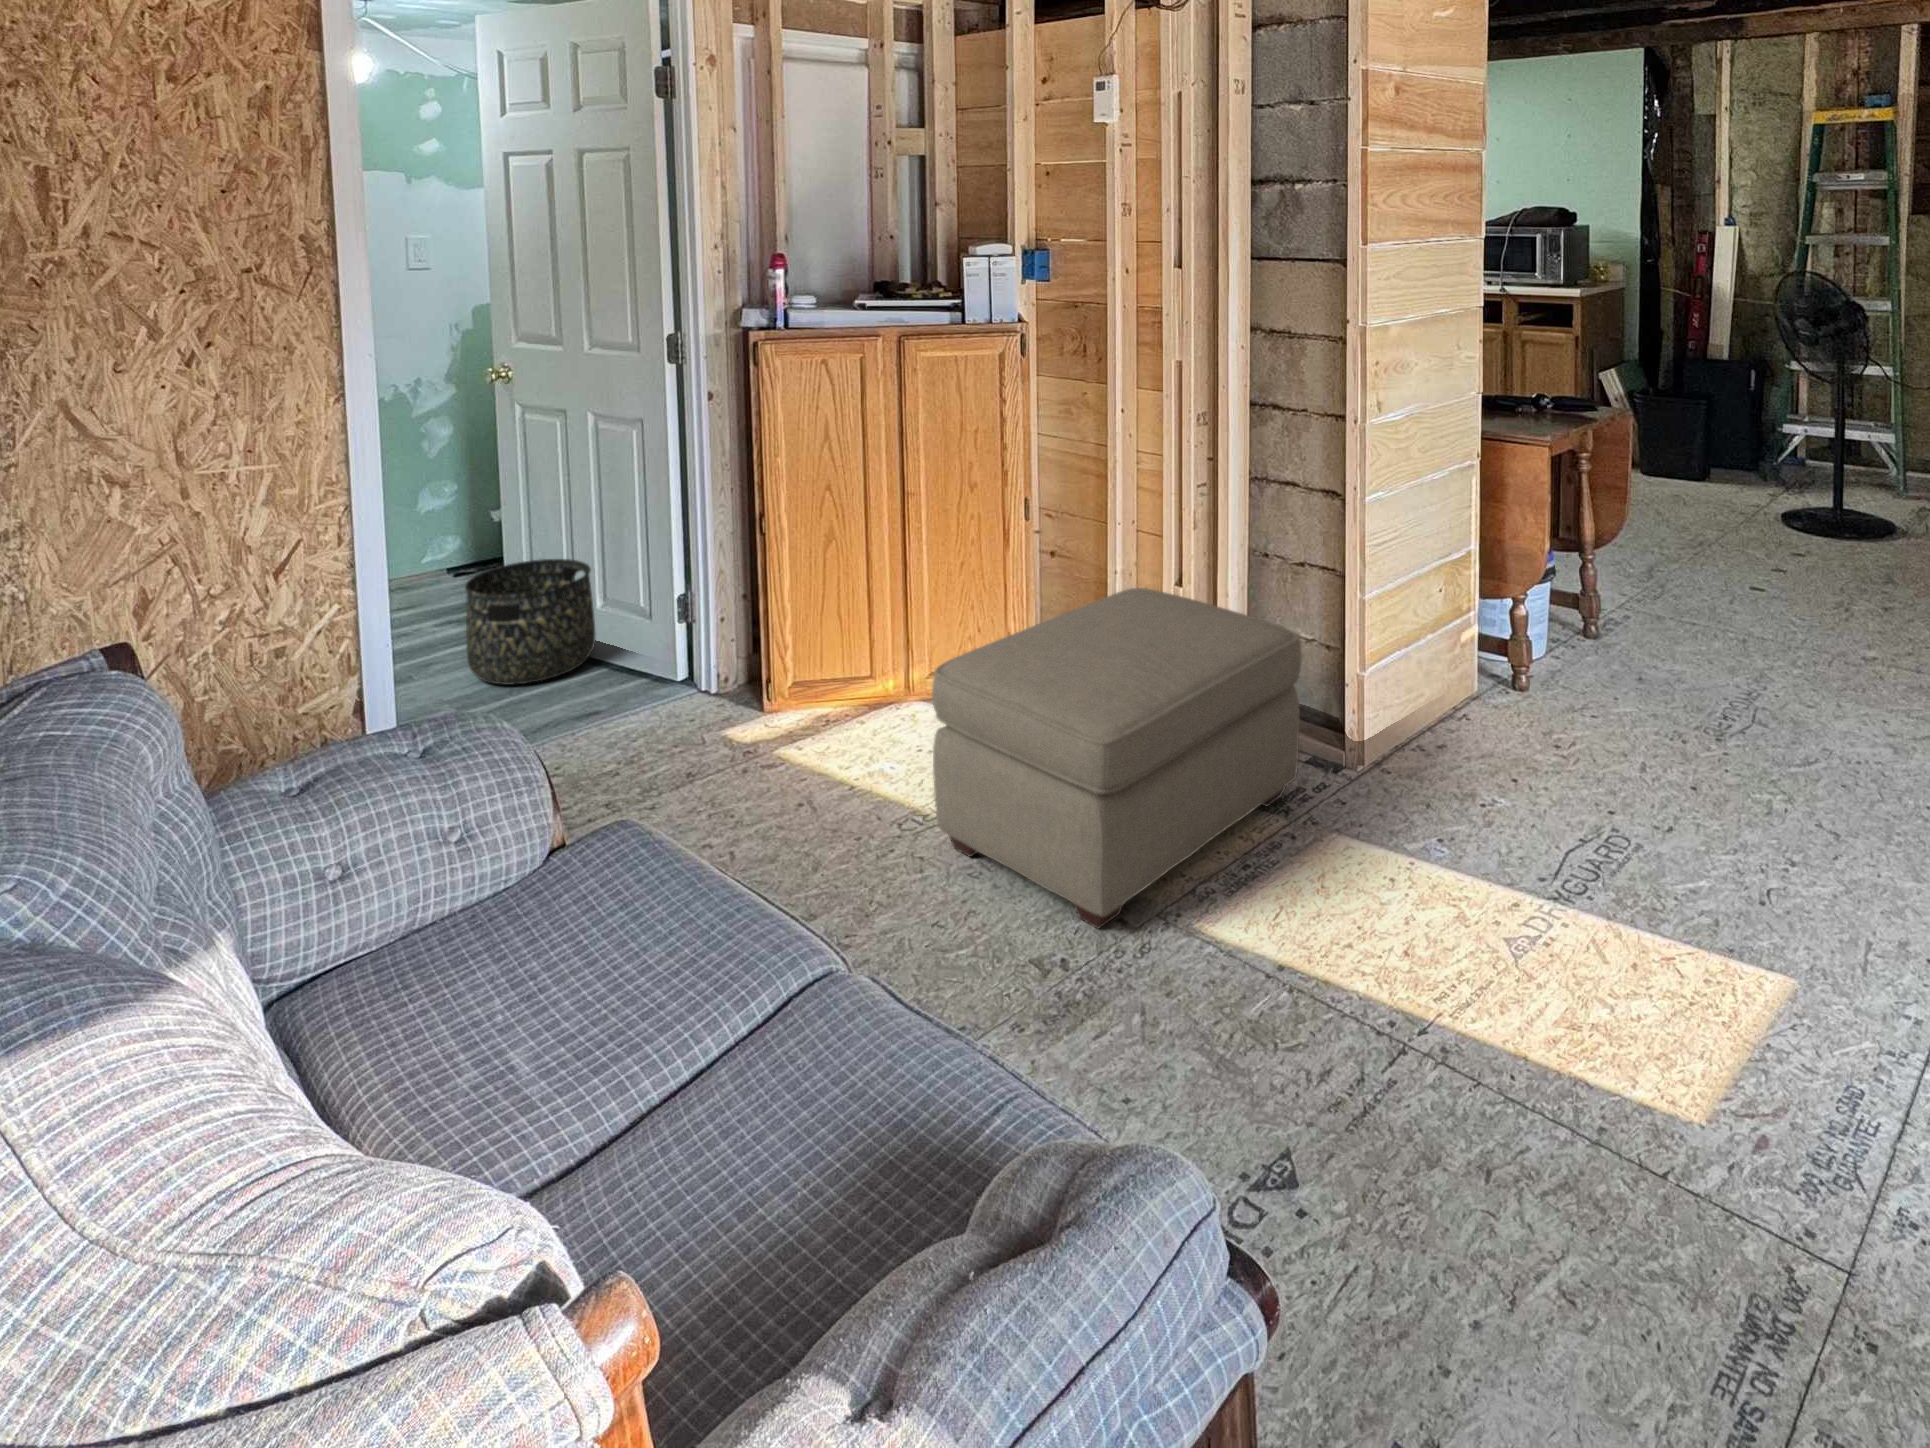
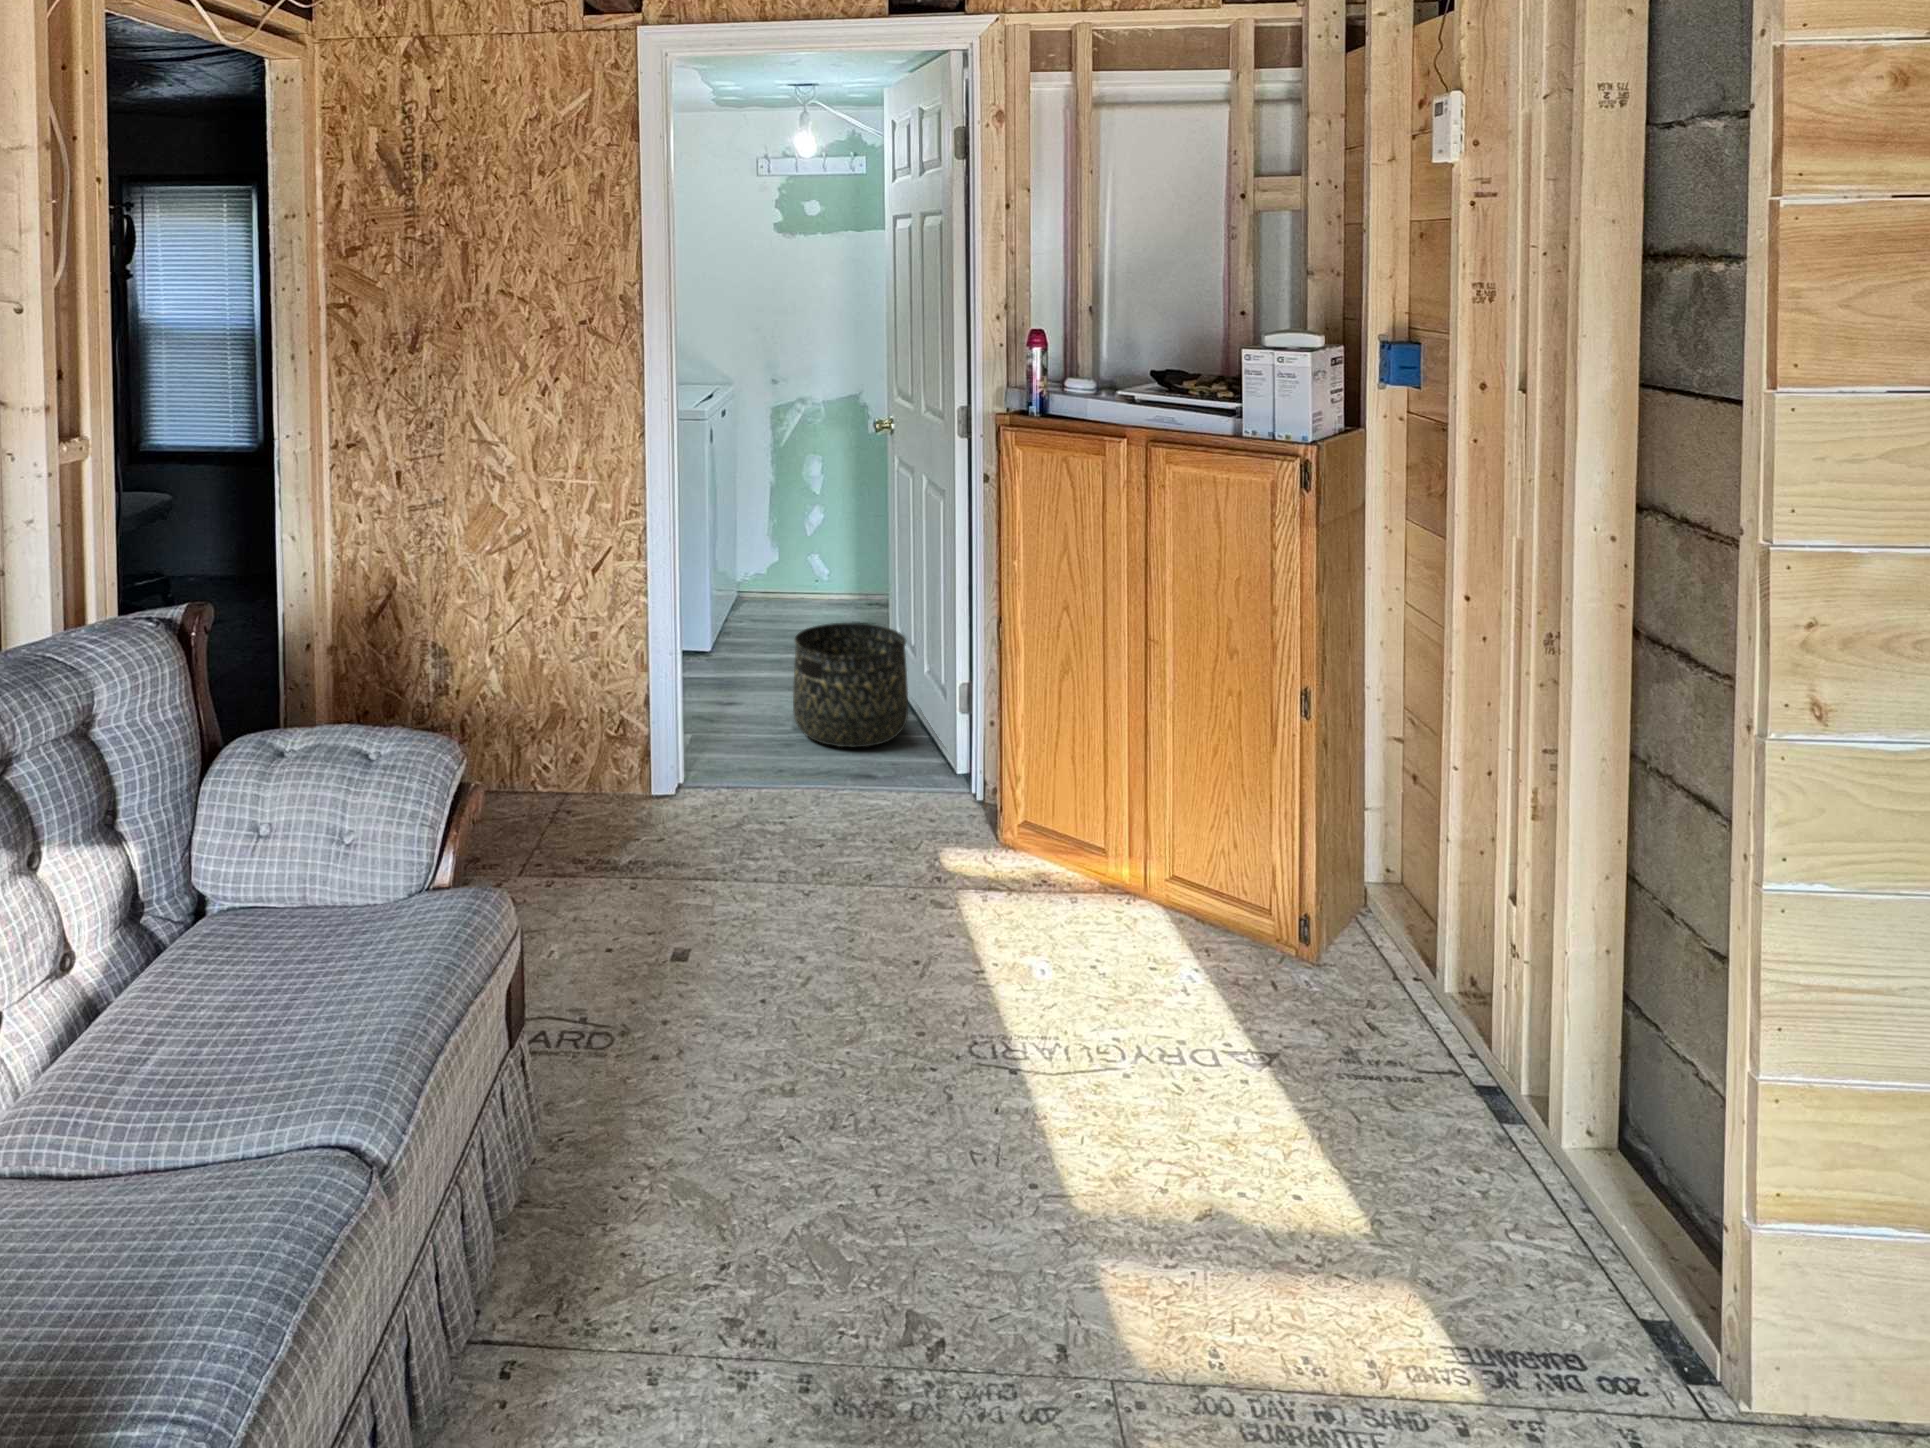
ottoman: present [932,588,1302,929] -> none [961,872,1550,1344]

